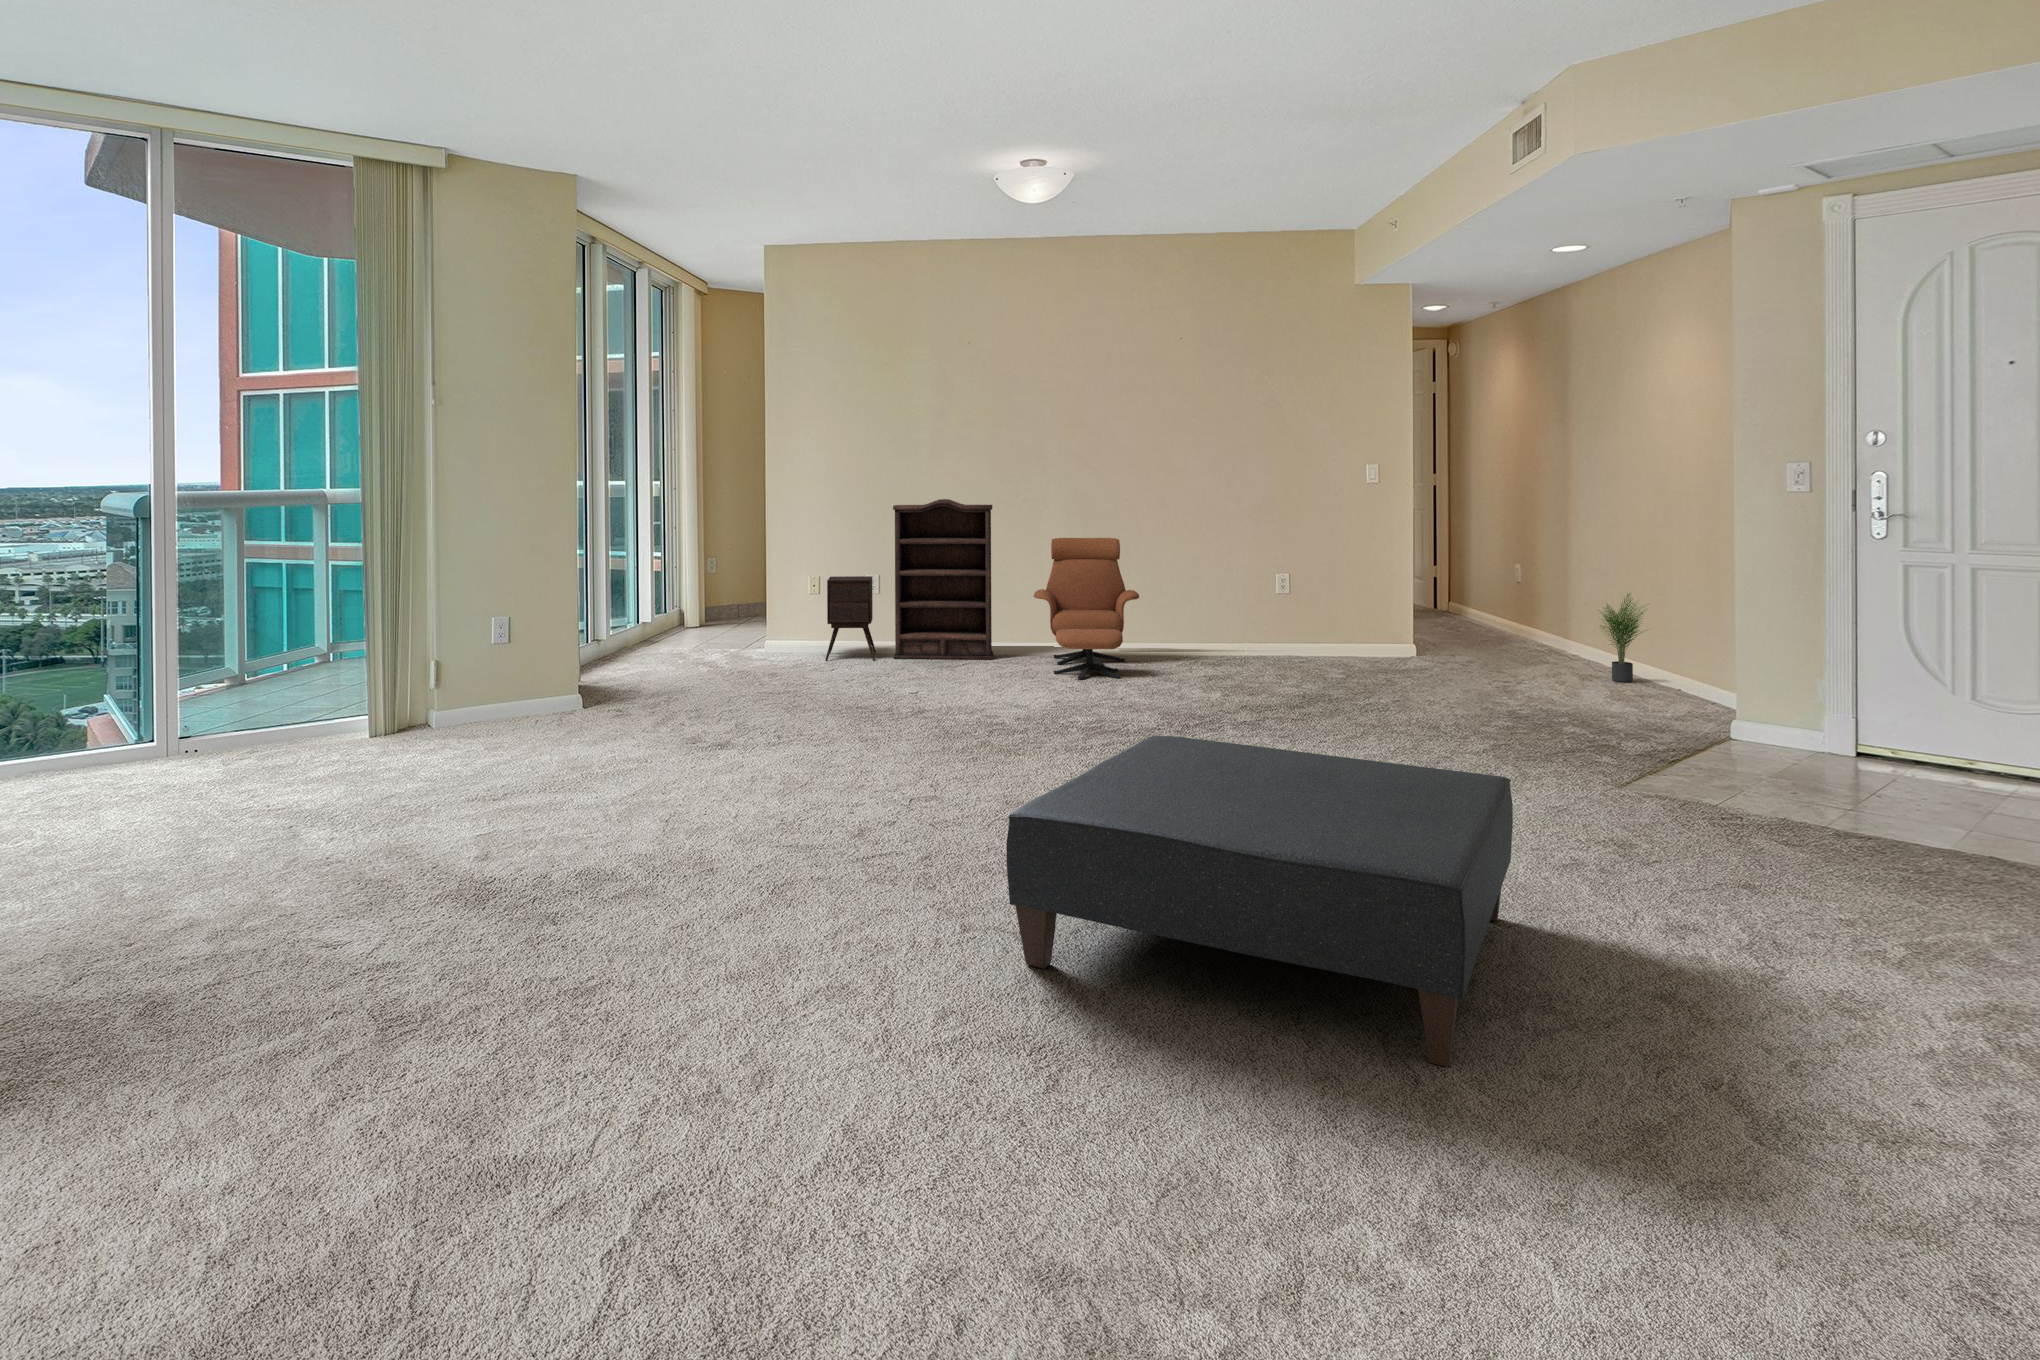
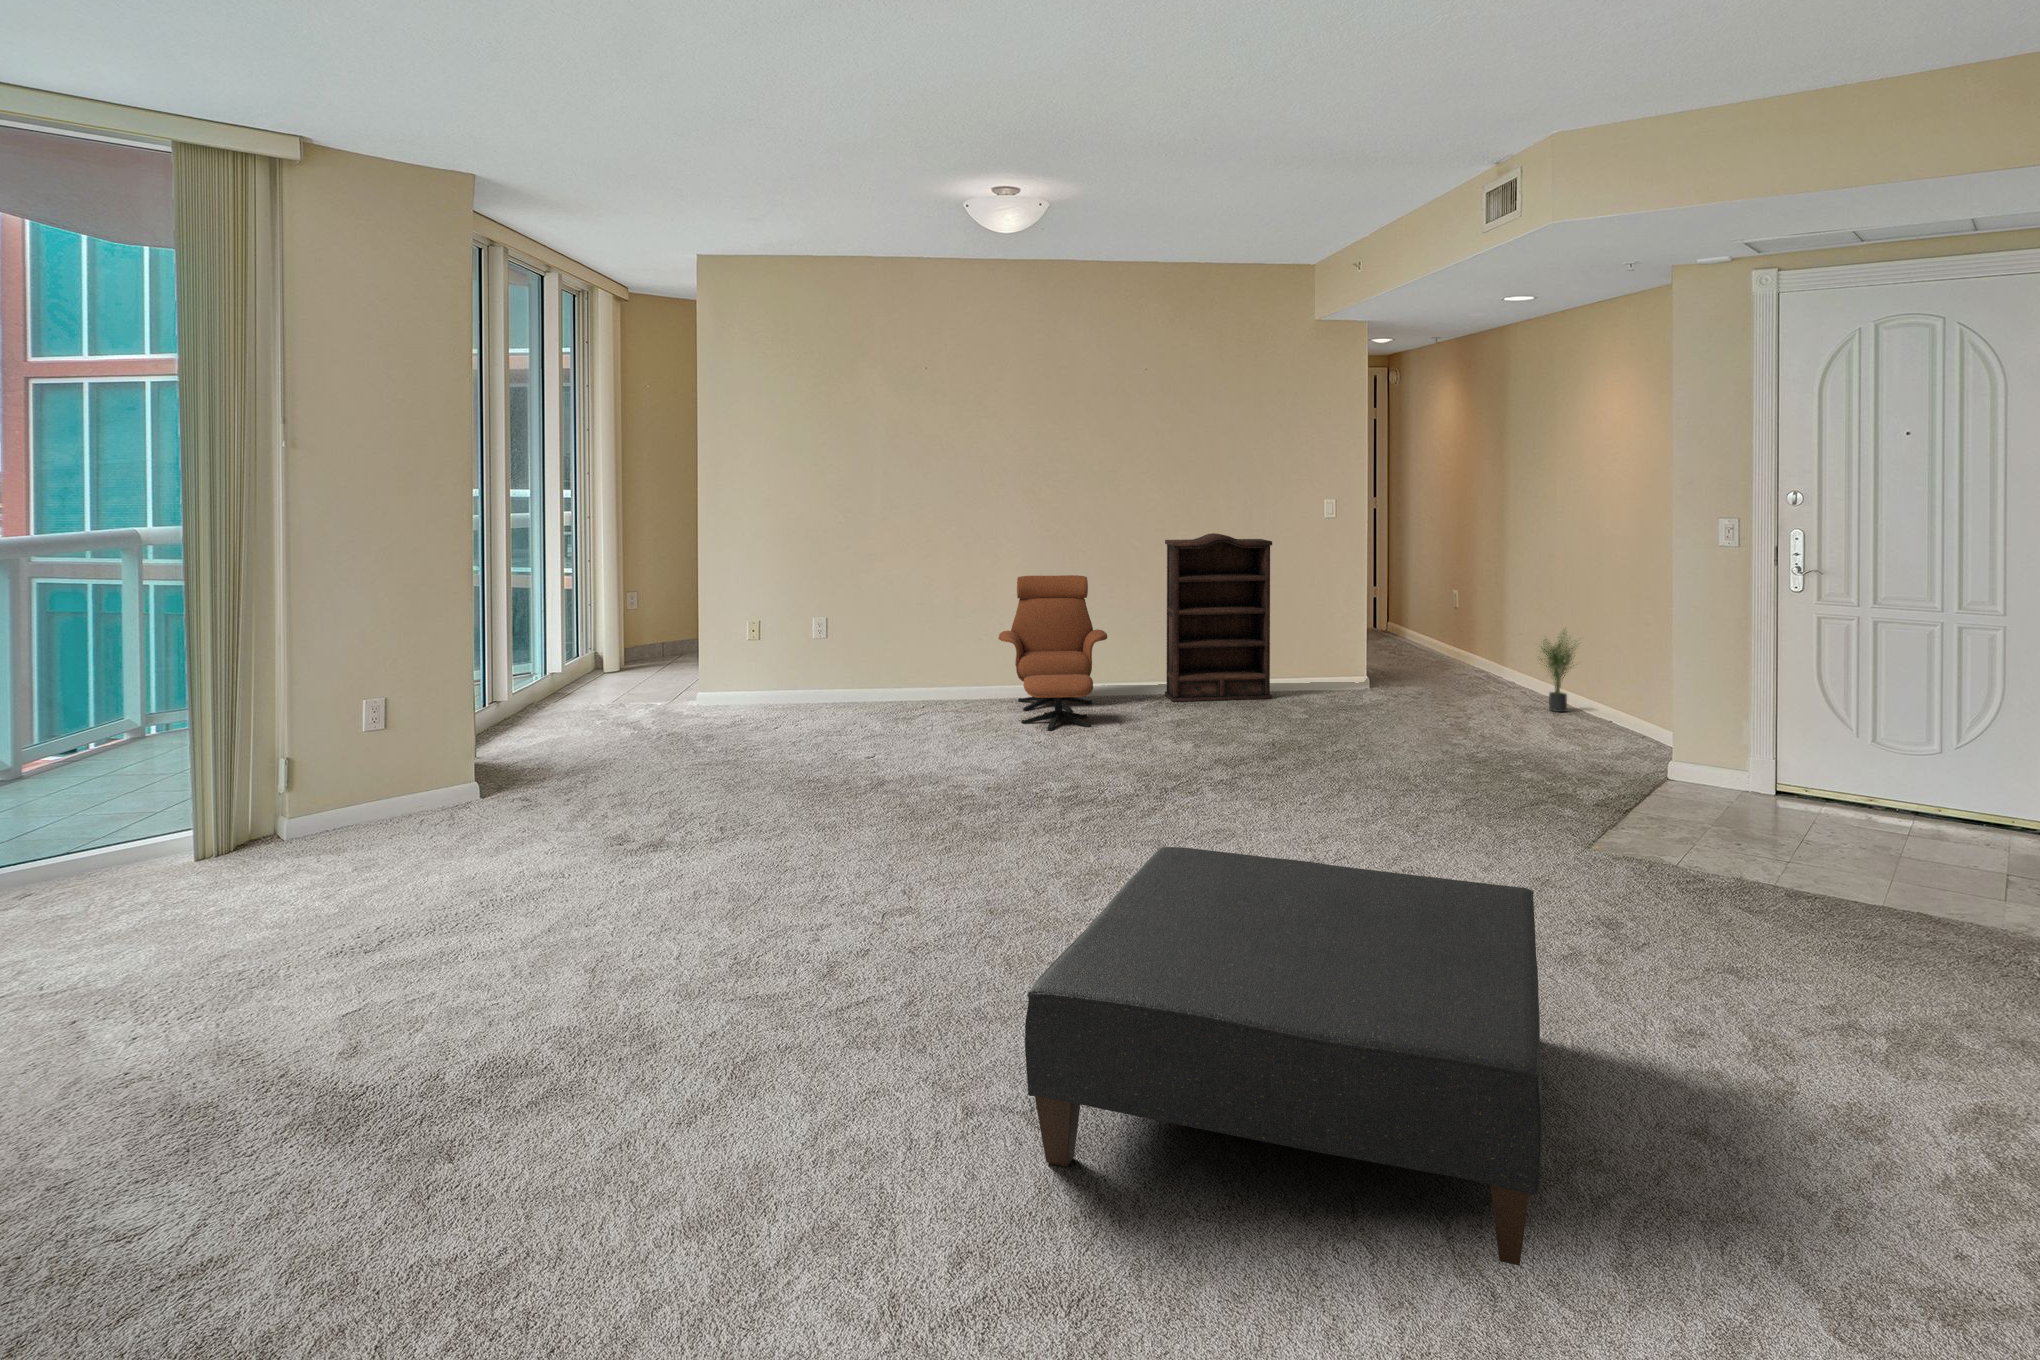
bookshelf: present [893,499,993,660] -> present [1165,533,1272,702]
side table: present [826,576,876,661] -> none [771,619,827,715]

